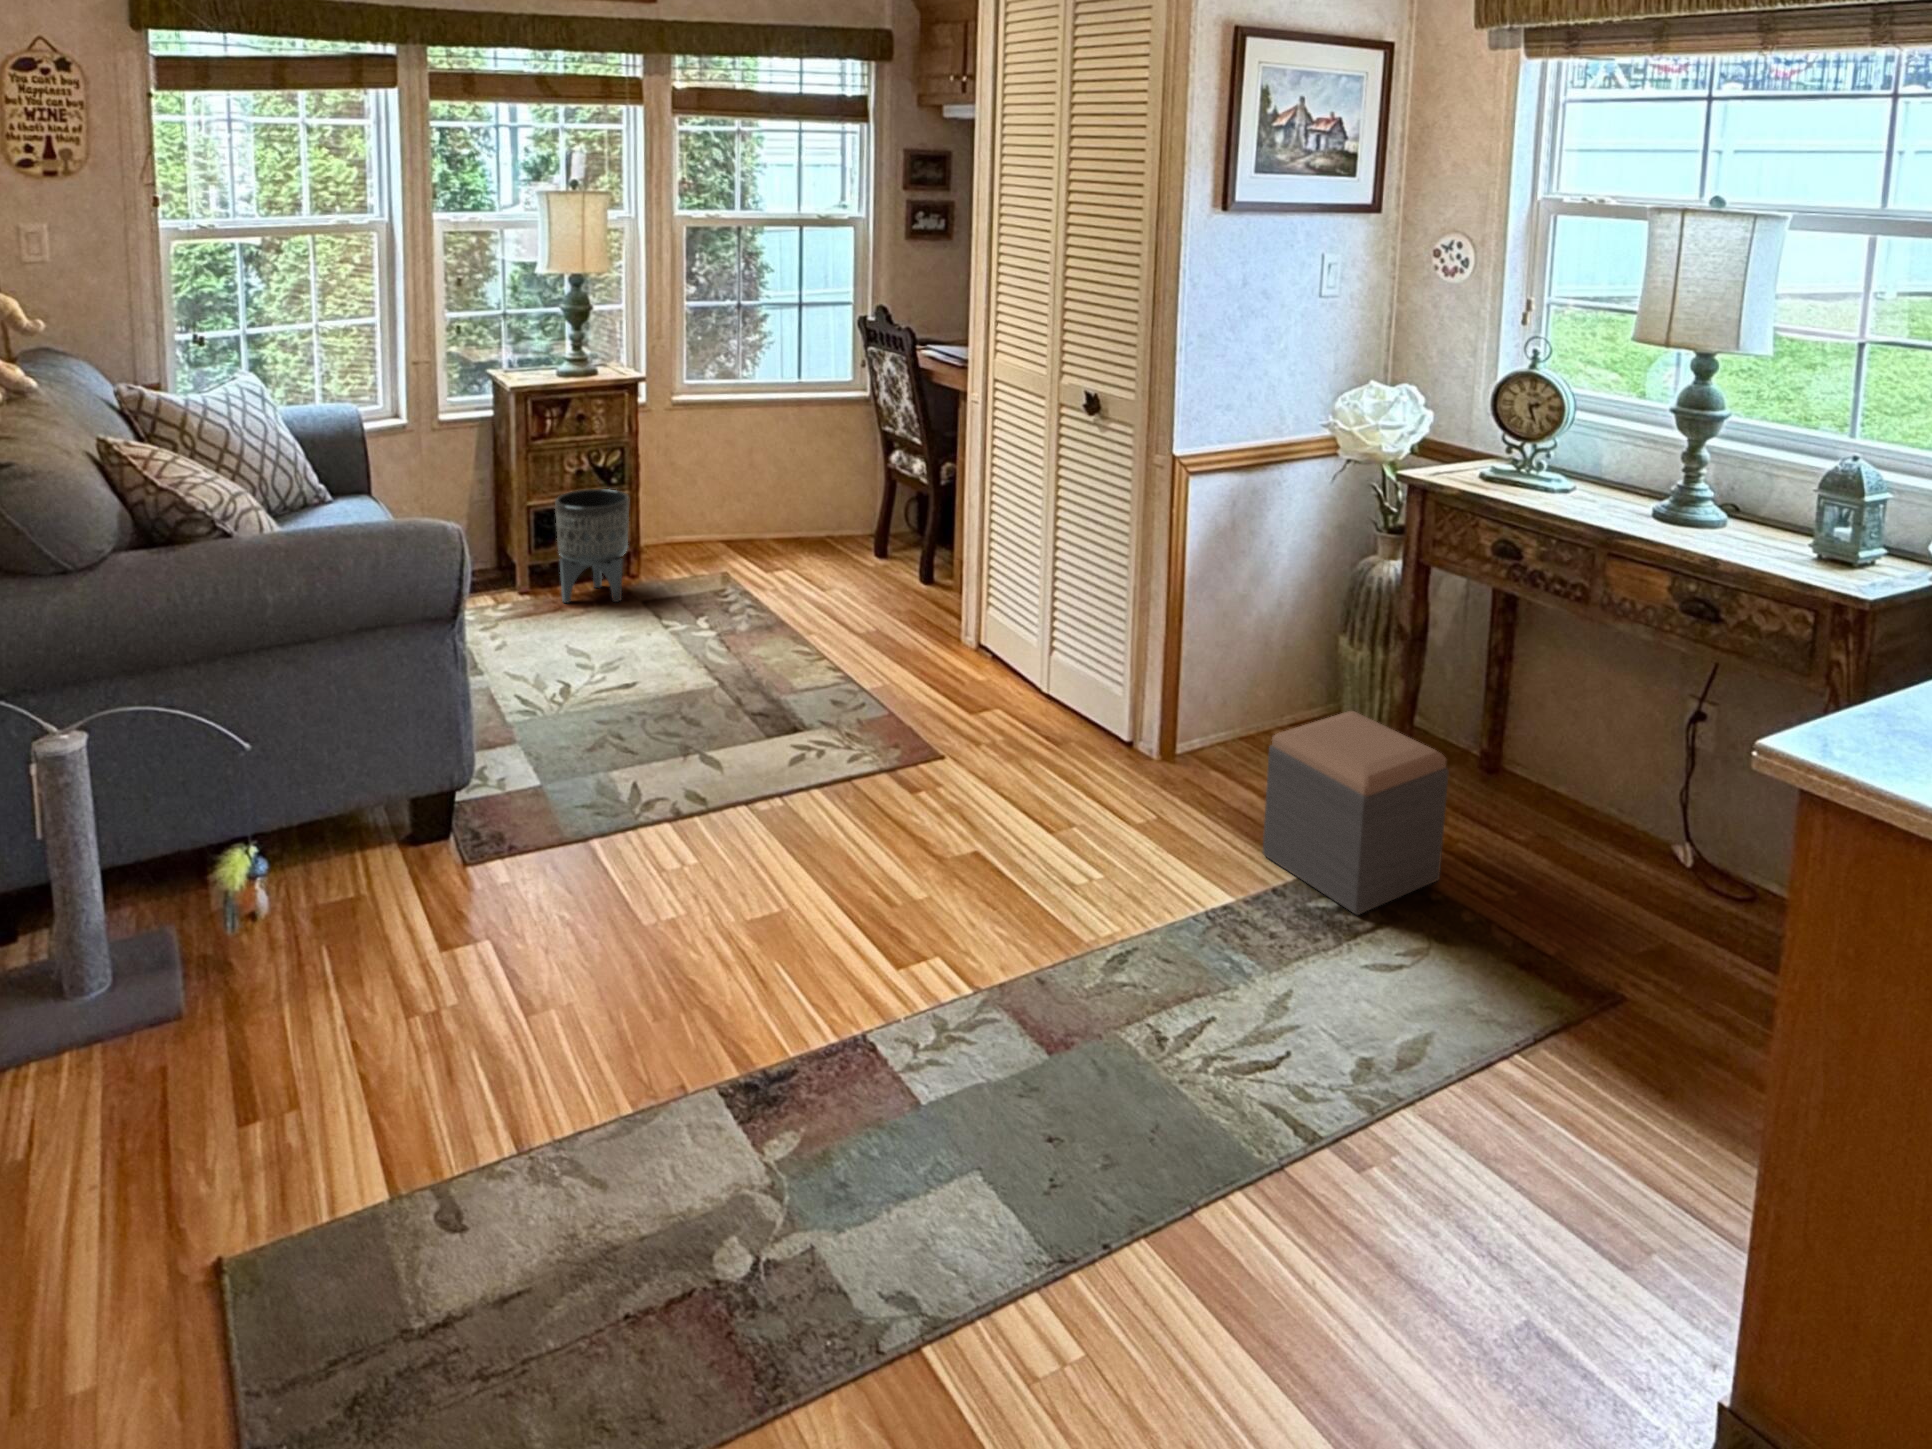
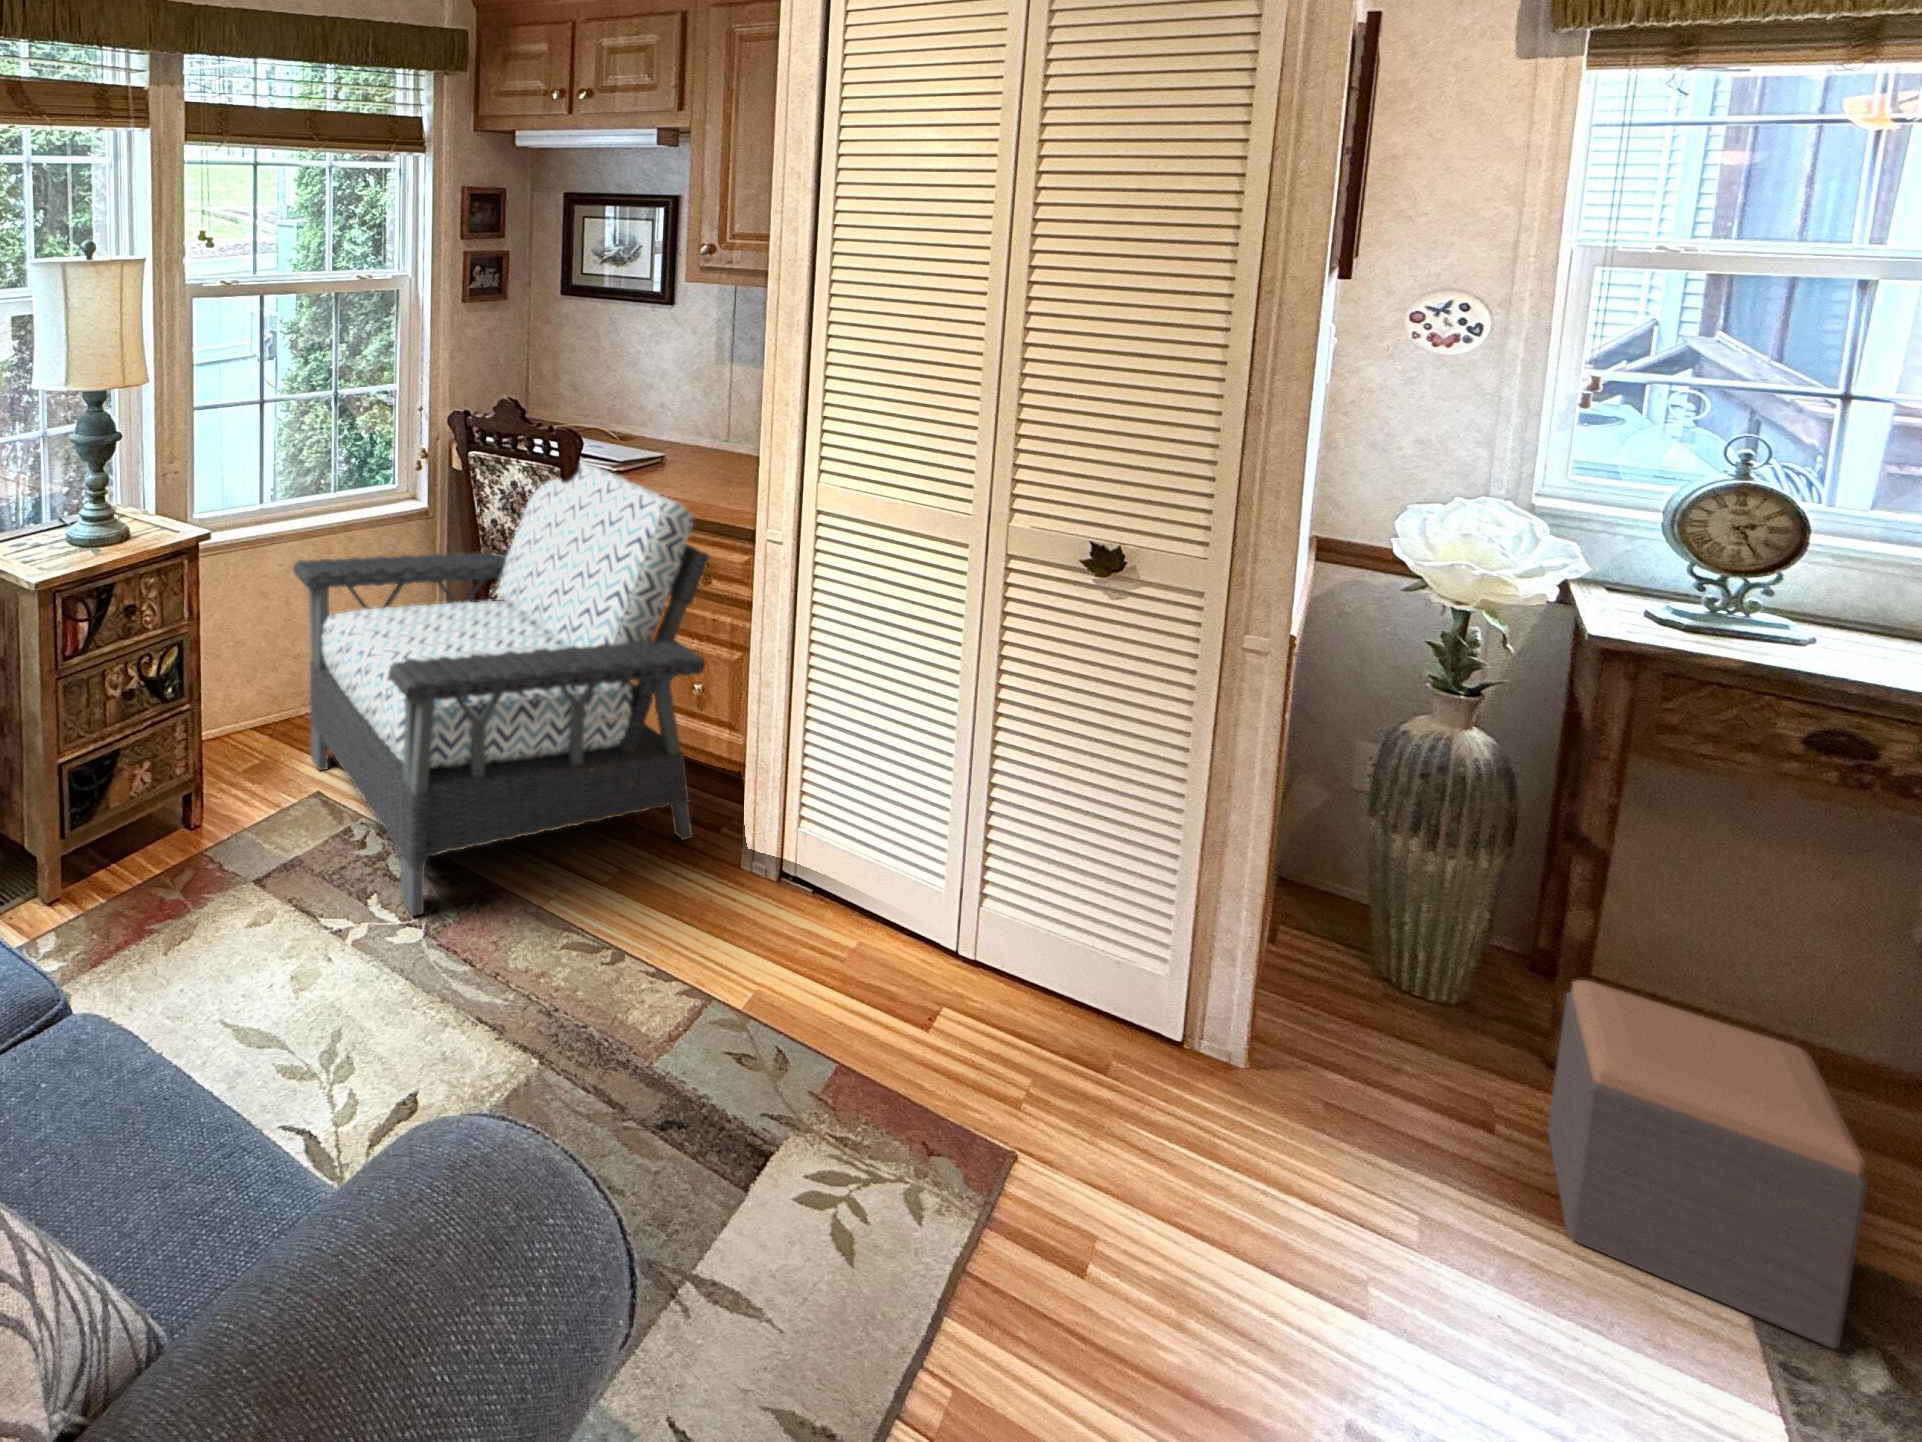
armchair: none [705,348,963,626] -> present [293,461,709,916]
planter: present [555,489,629,603] -> none [113,717,229,918]

